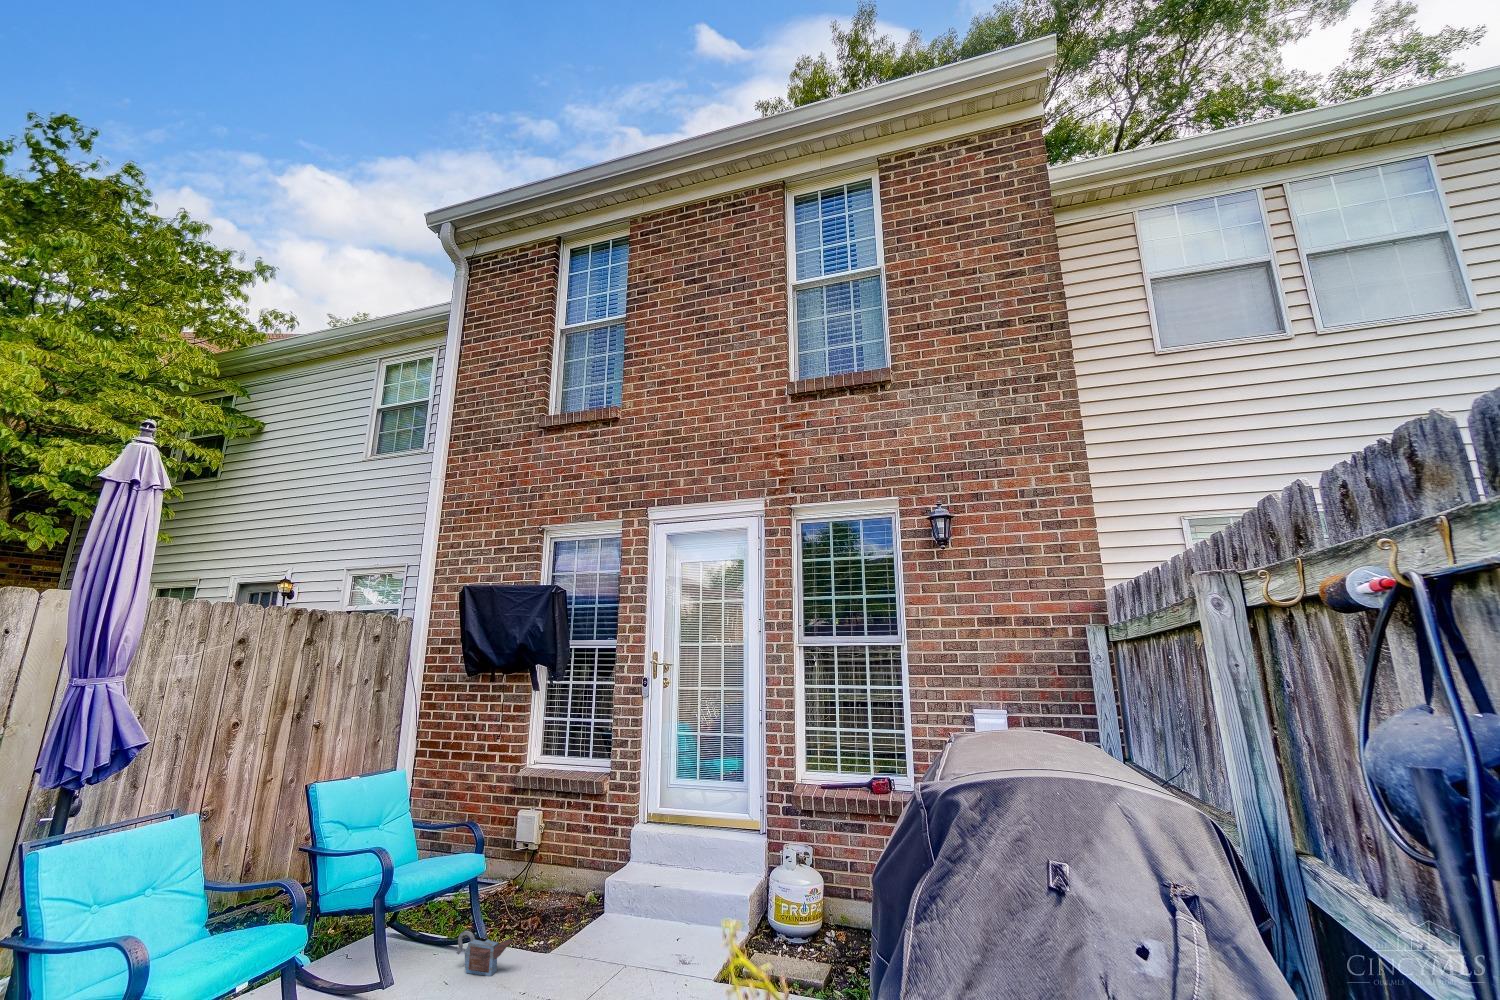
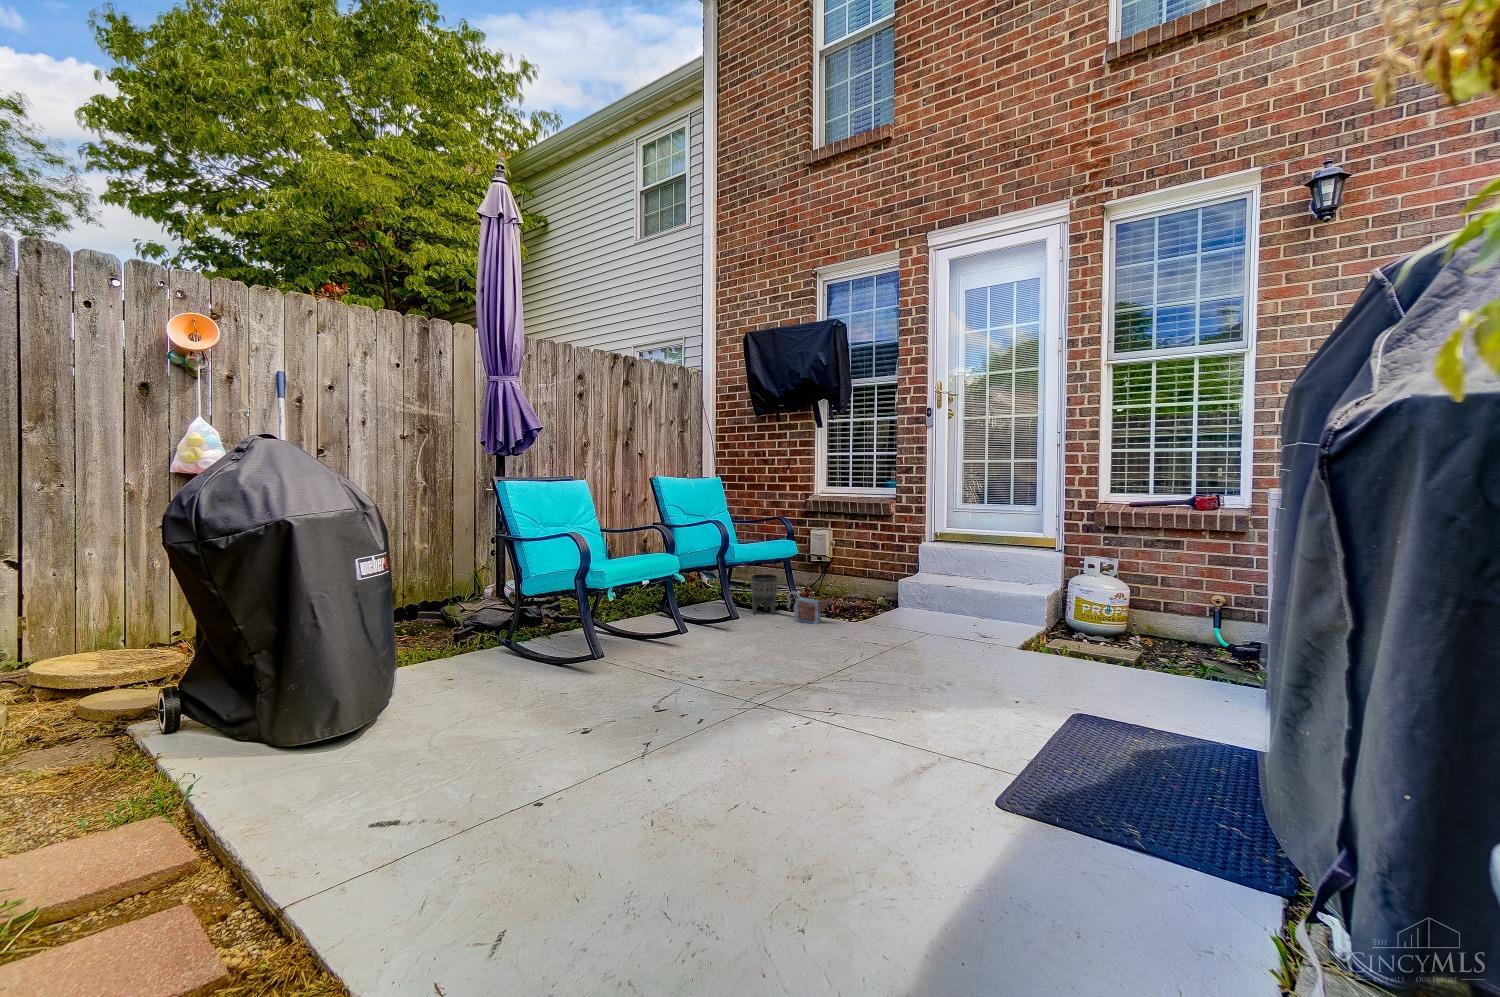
planter: none [415,901,454,963] -> present [751,574,778,615]

